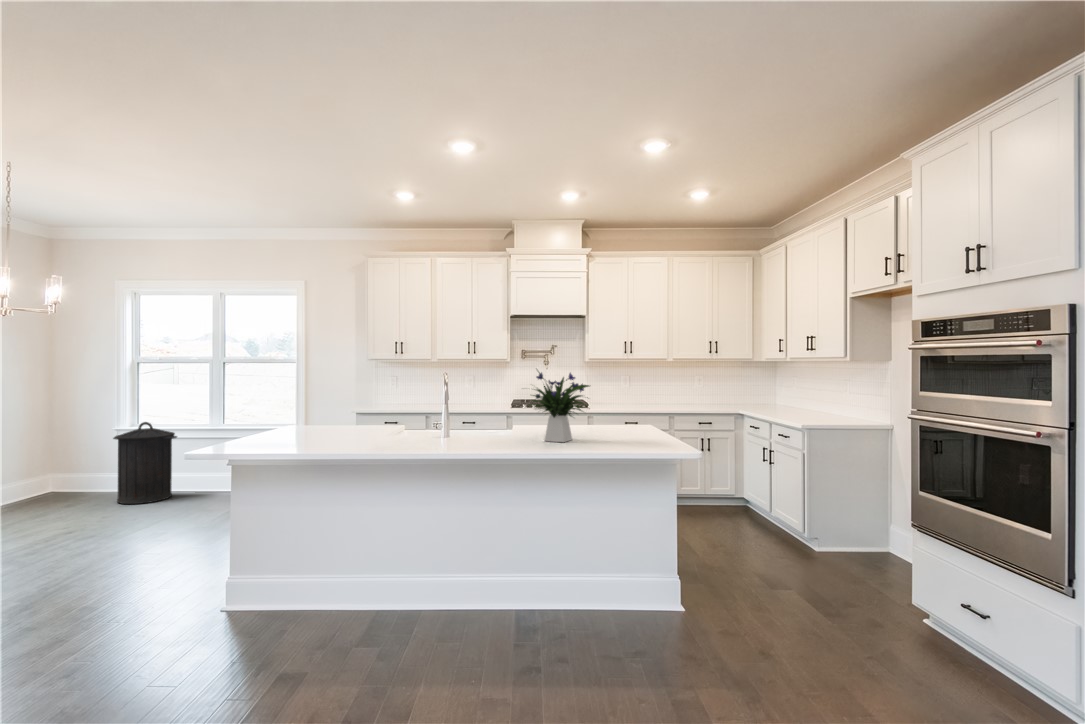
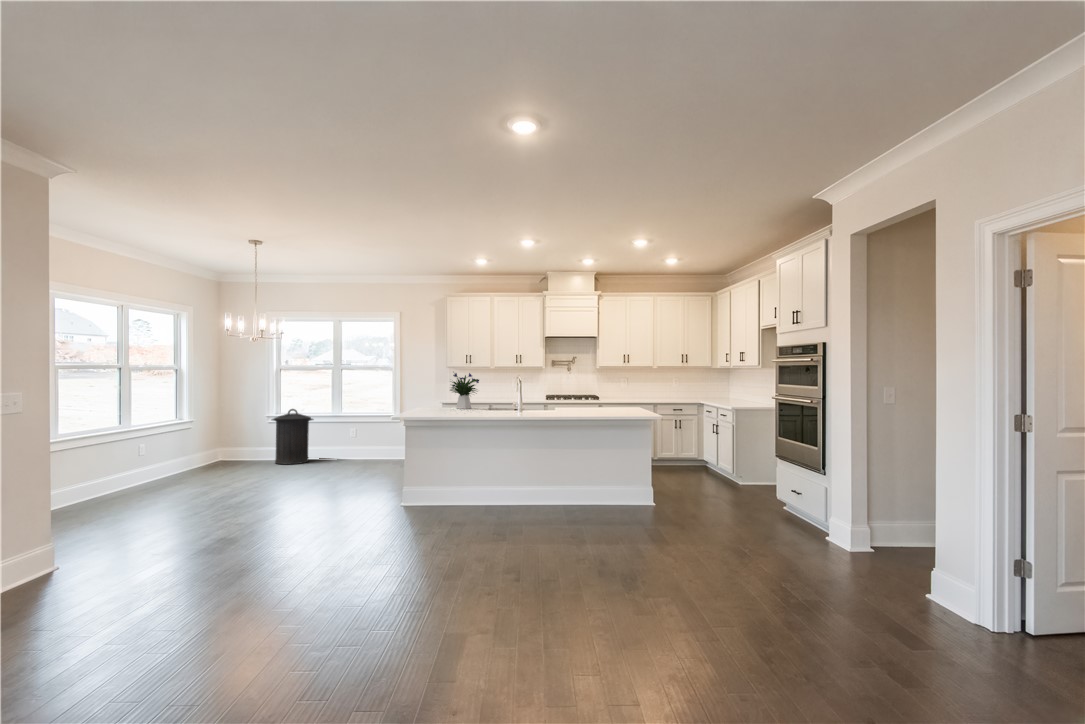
flower arrangement: present [532,371,589,442] -> present [450,373,479,409]

